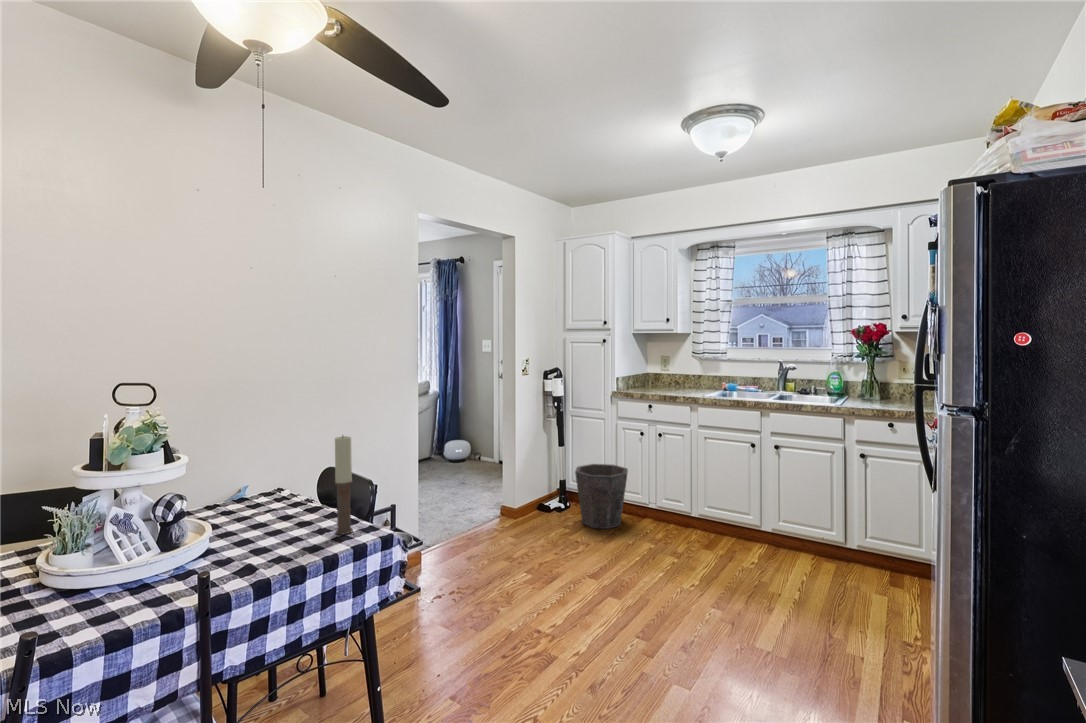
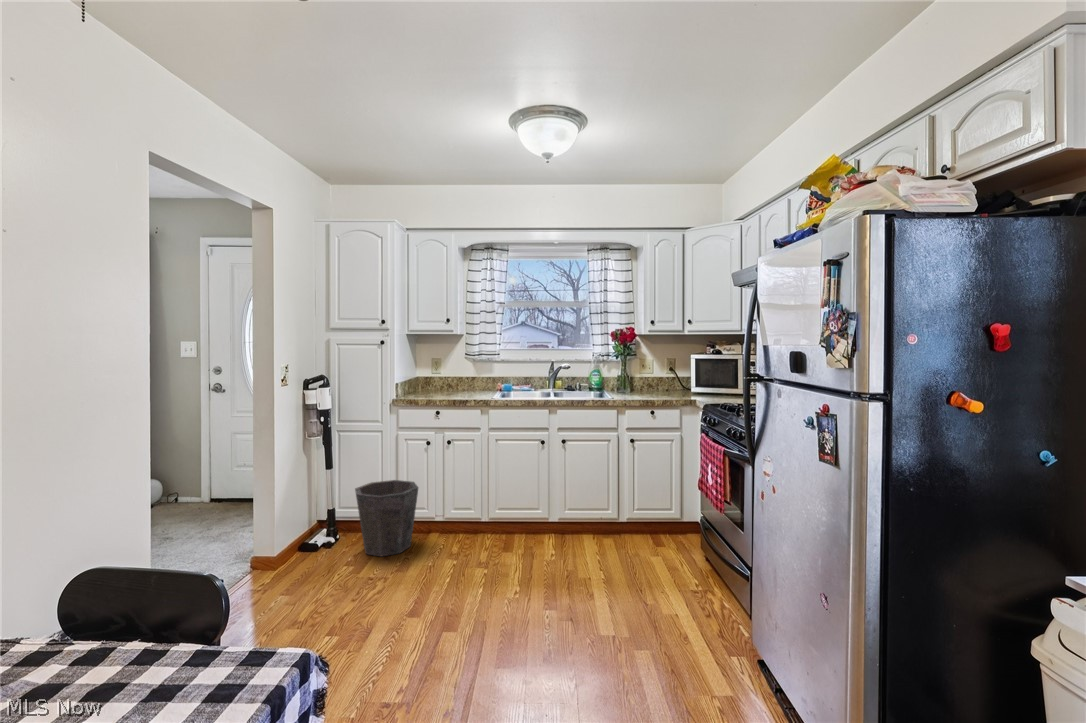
candle: present [335,436,353,534] -> none [134,498,176,694]

